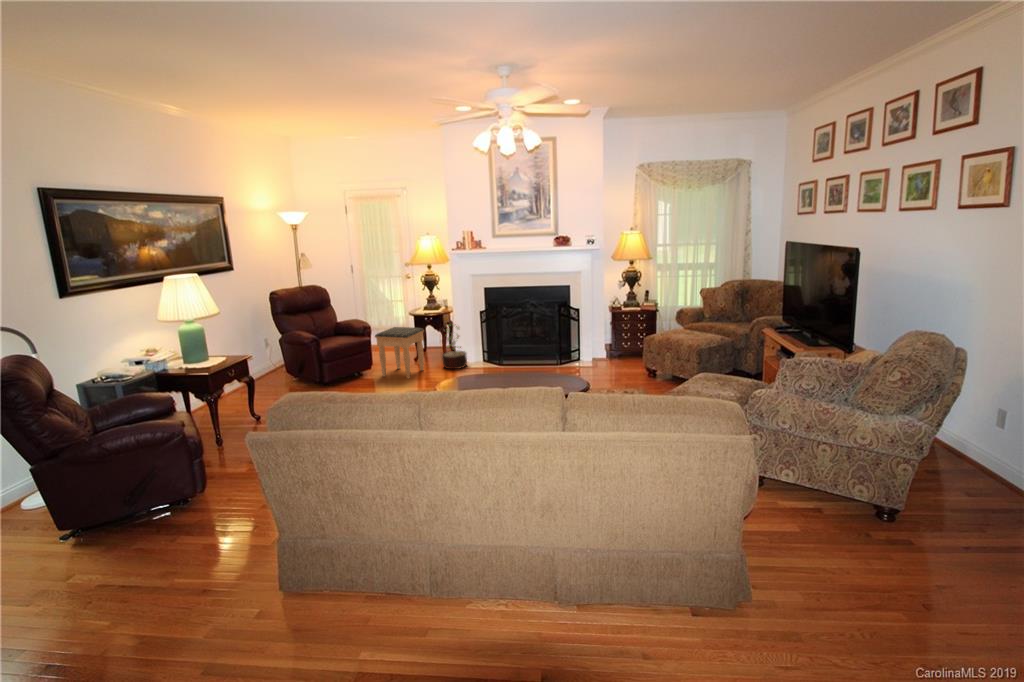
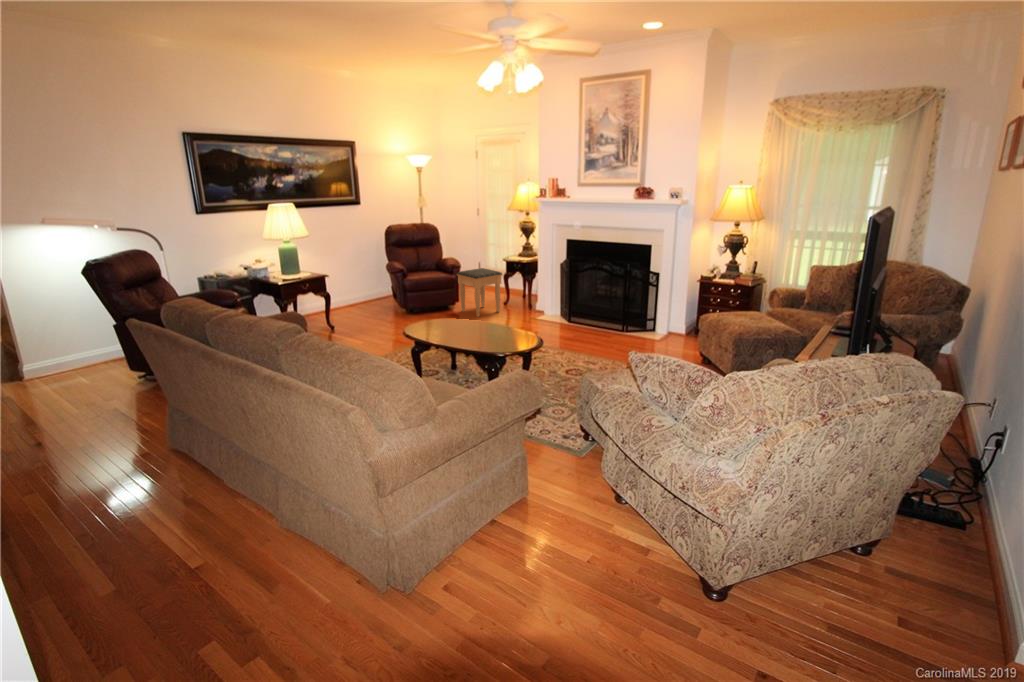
decorative plant: present [442,325,467,369] -> none [517,271,541,316]

